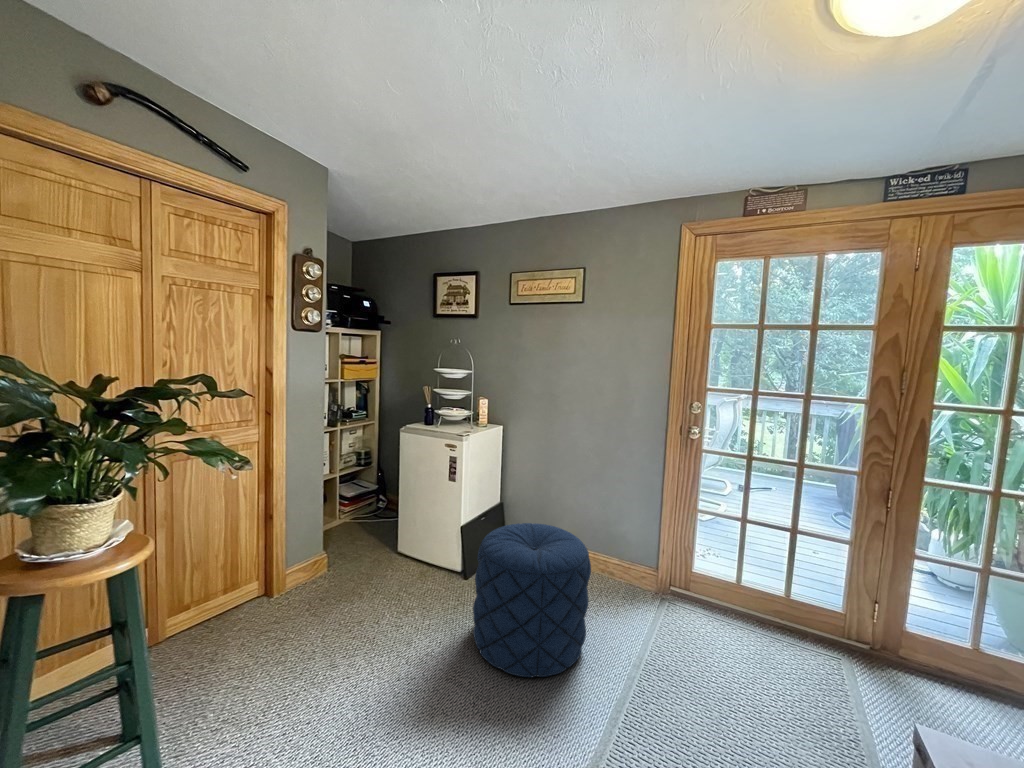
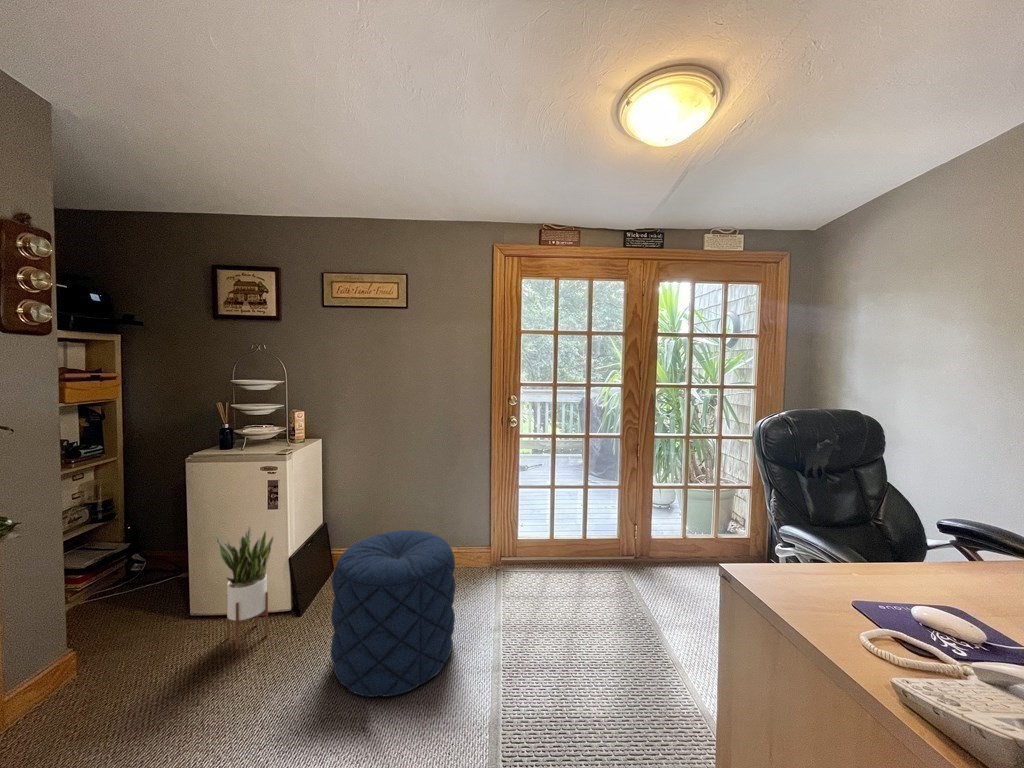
potted plant: none [410,489,450,587] -> present [214,526,273,650]

